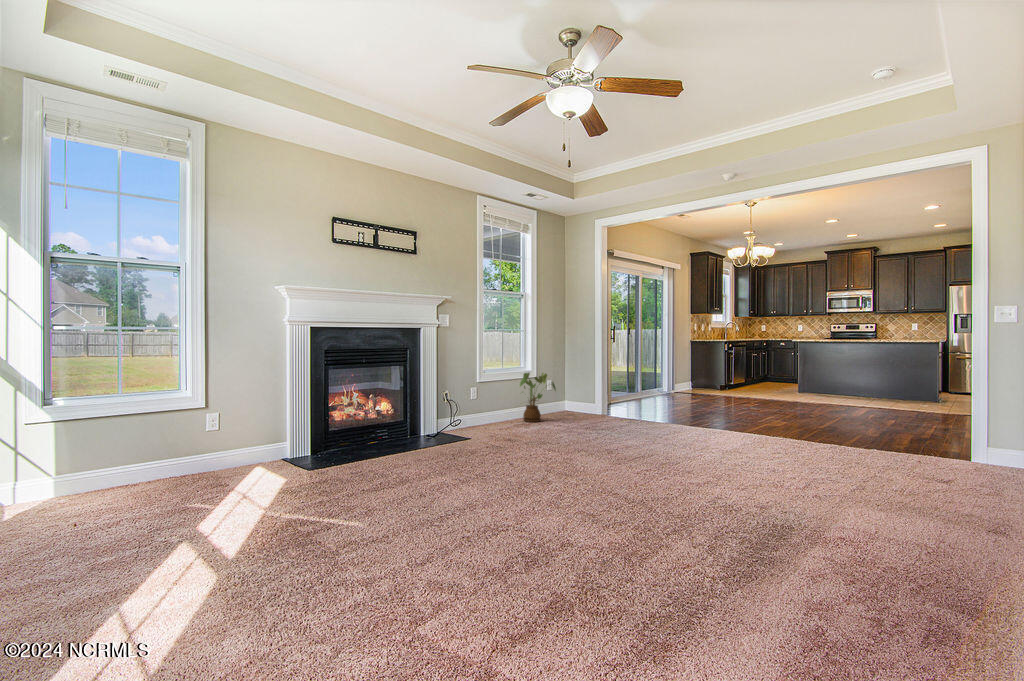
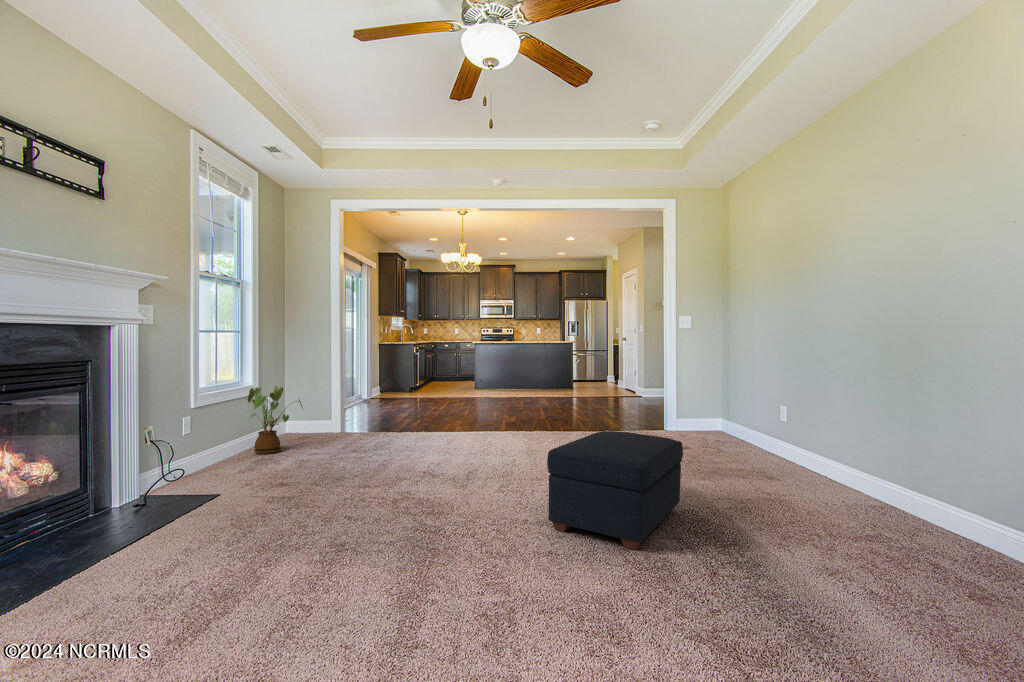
ottoman: none [633,427,807,535] -> present [547,431,683,550]

